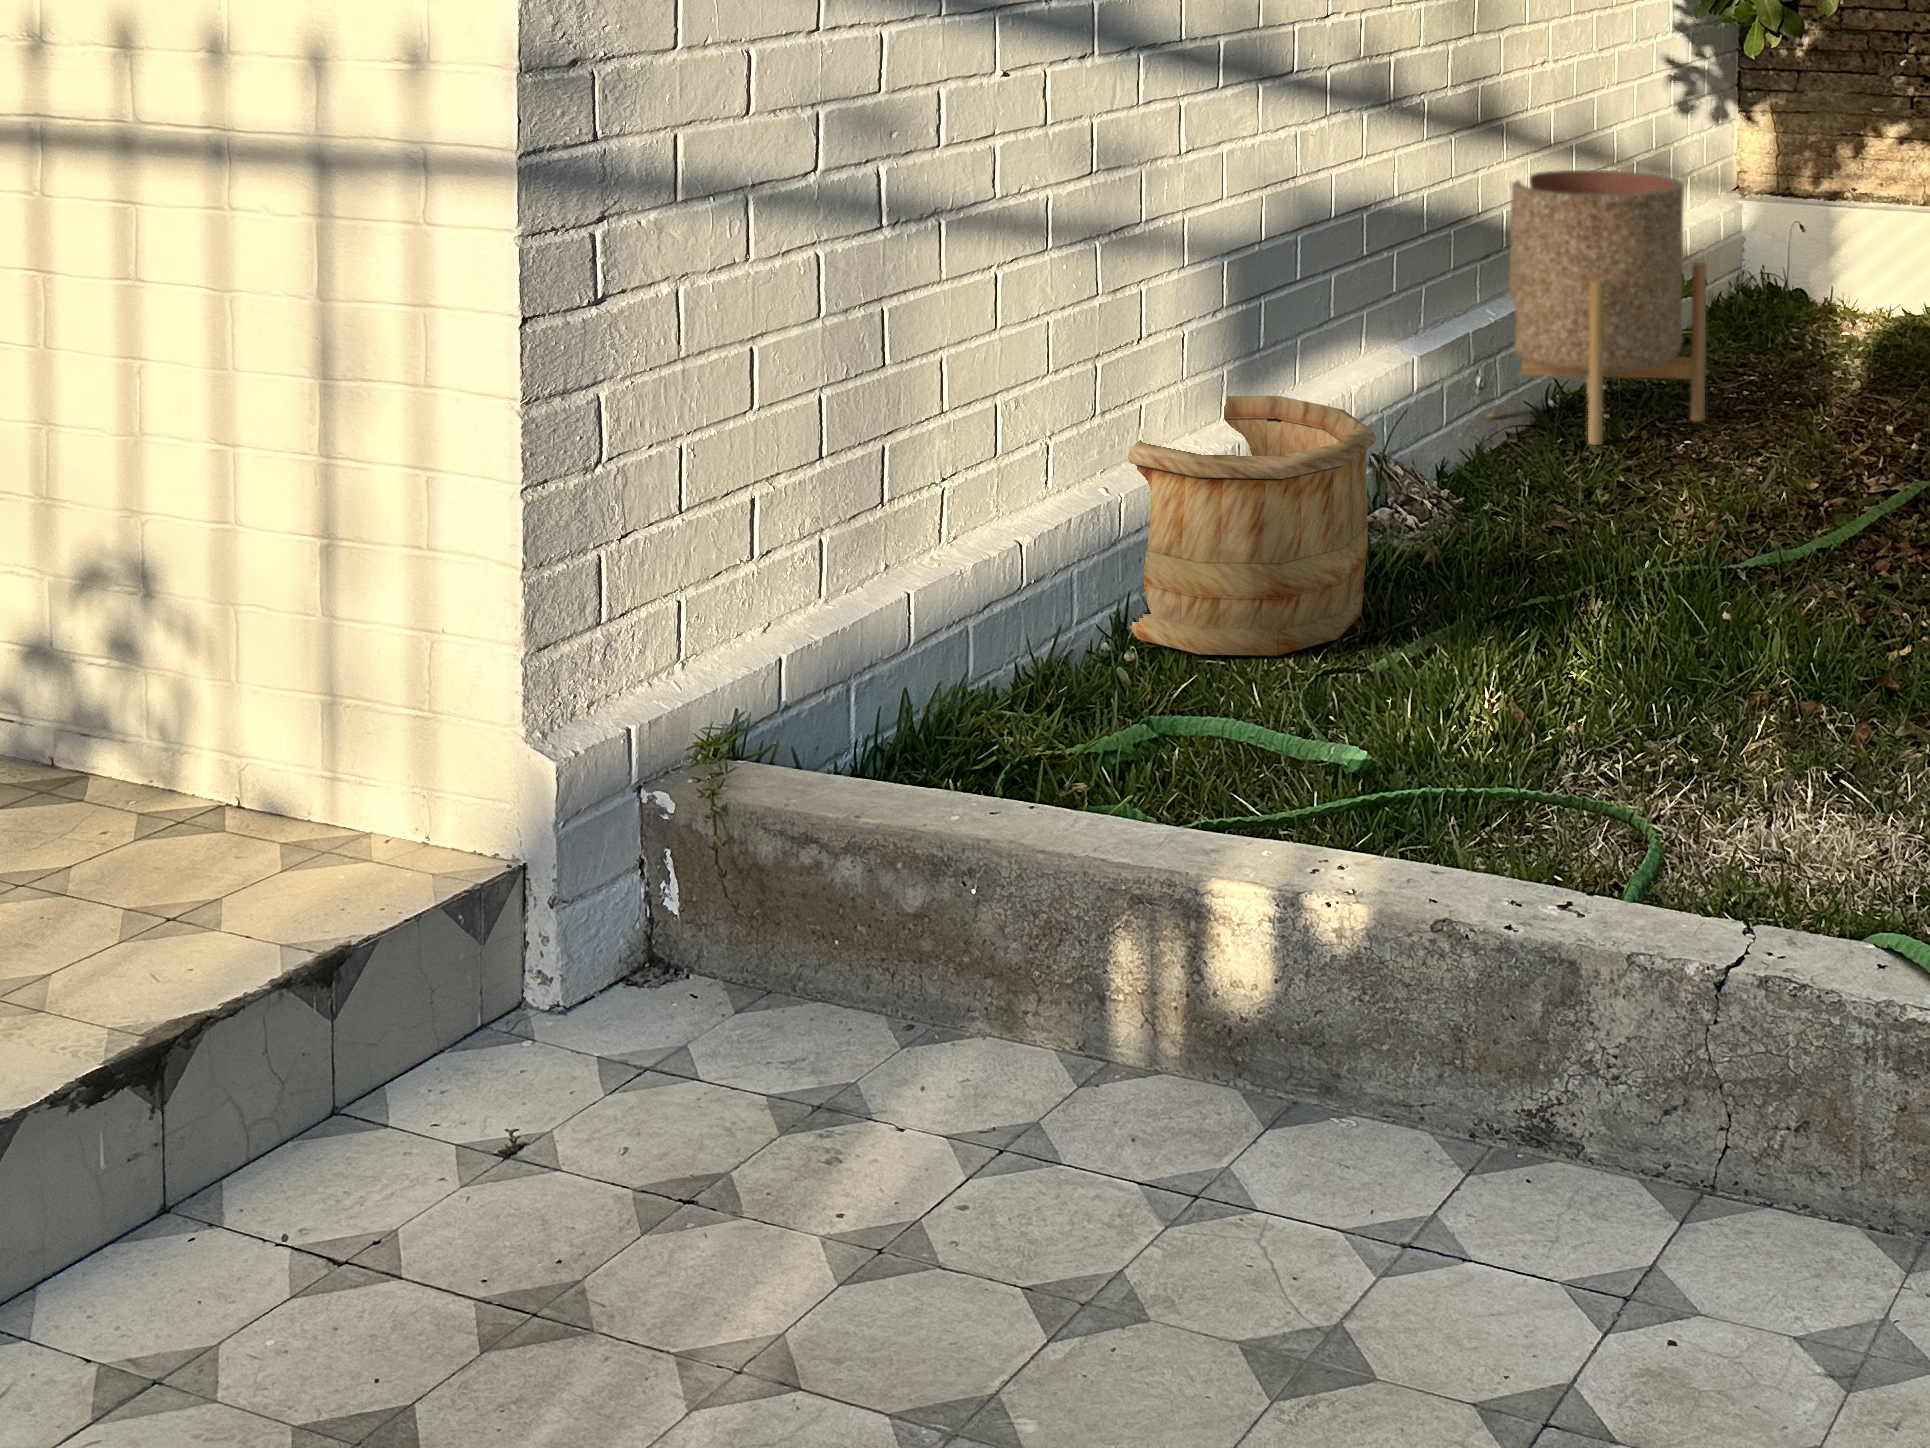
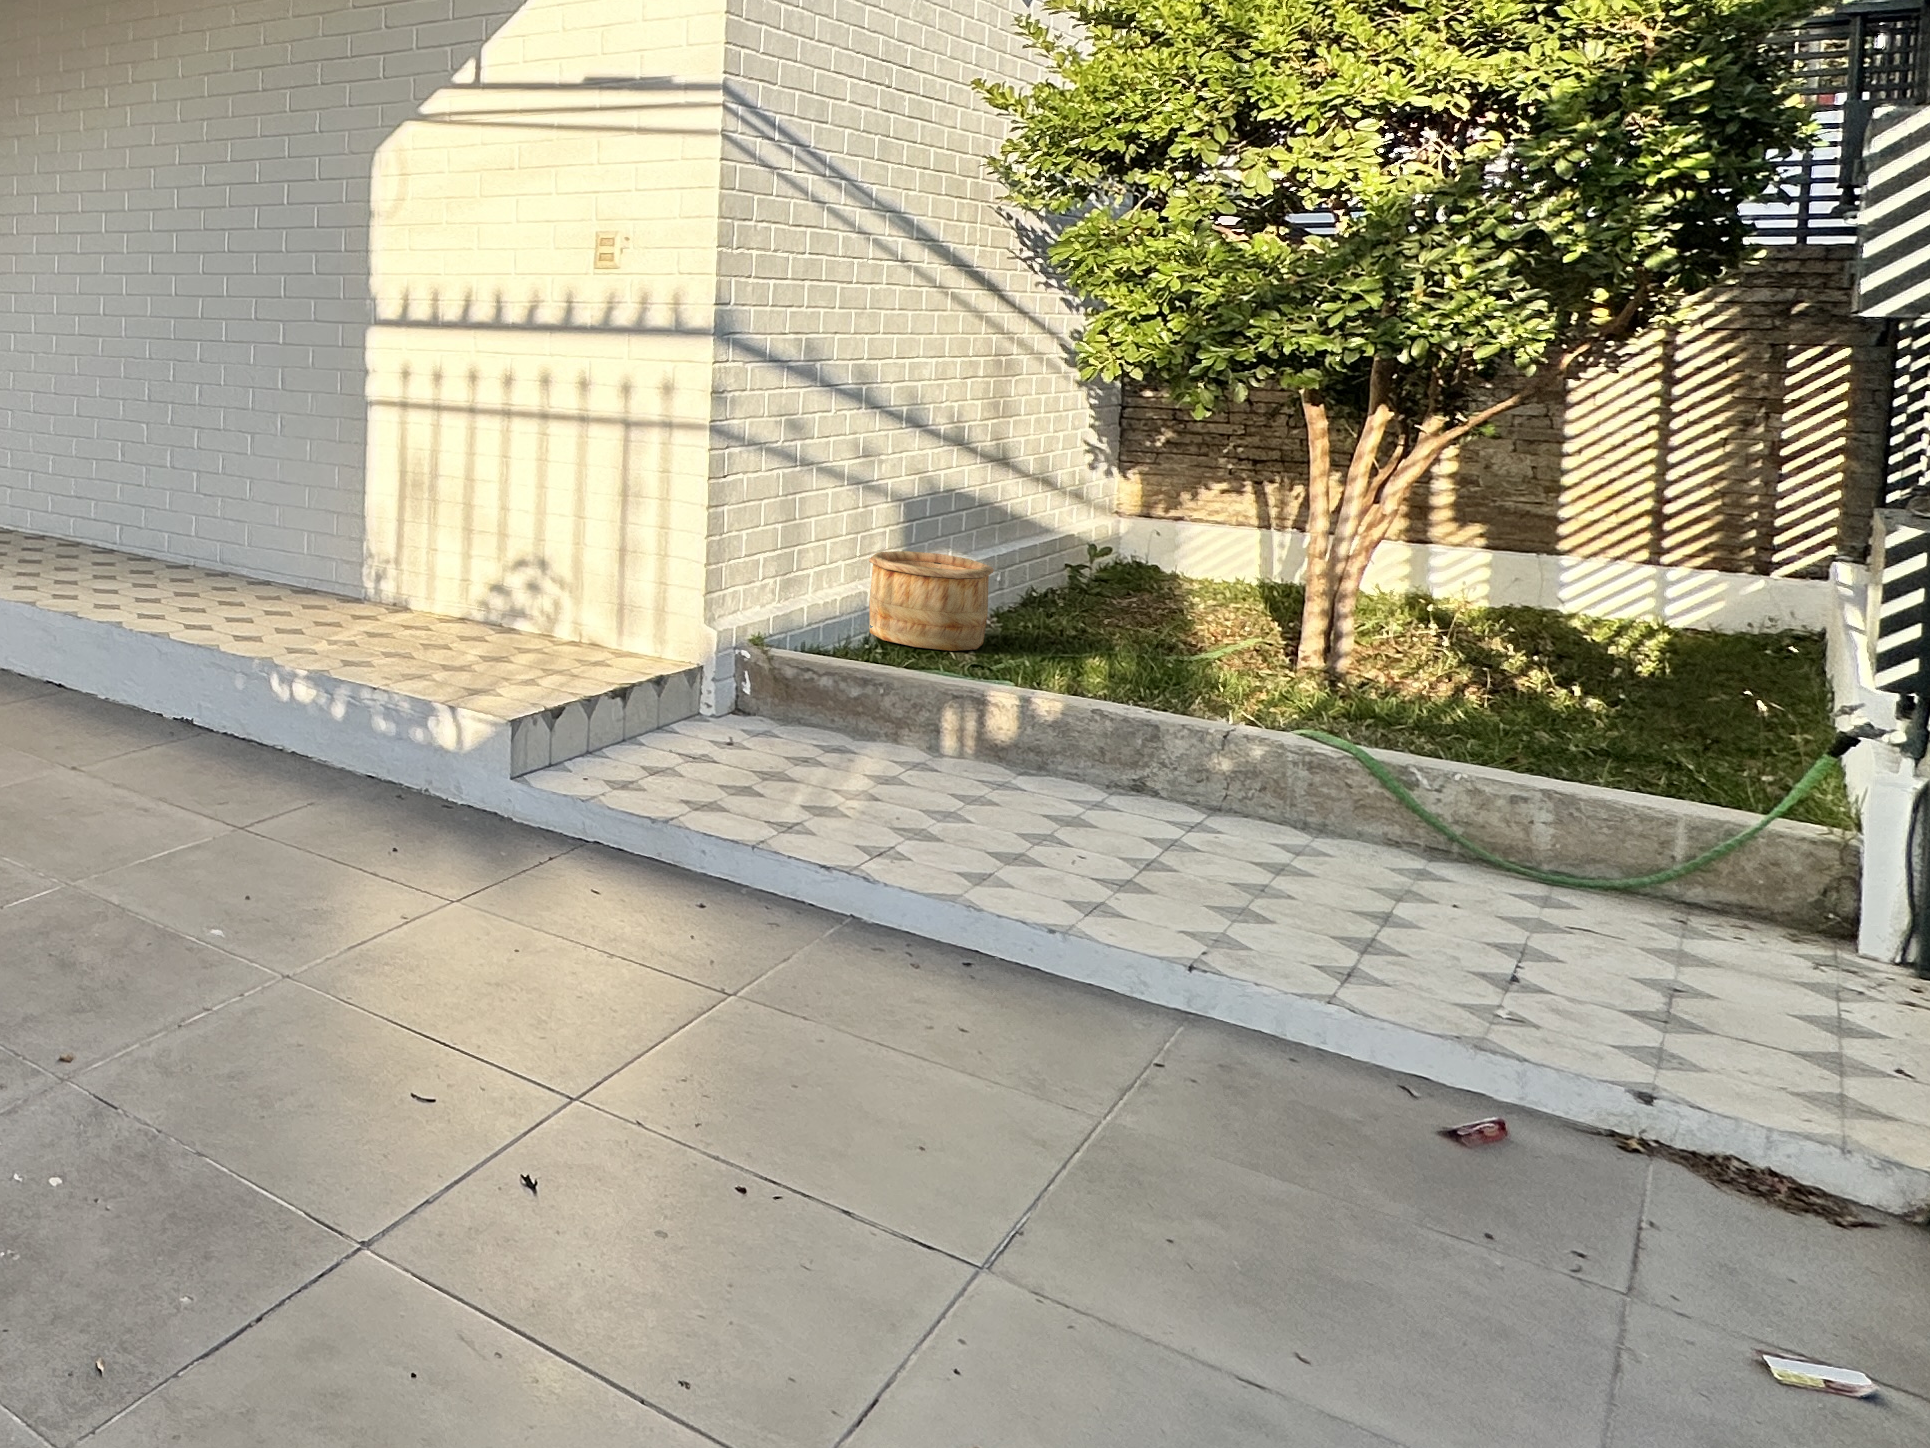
planter: present [1488,170,1707,445] -> none [998,485,1125,608]

